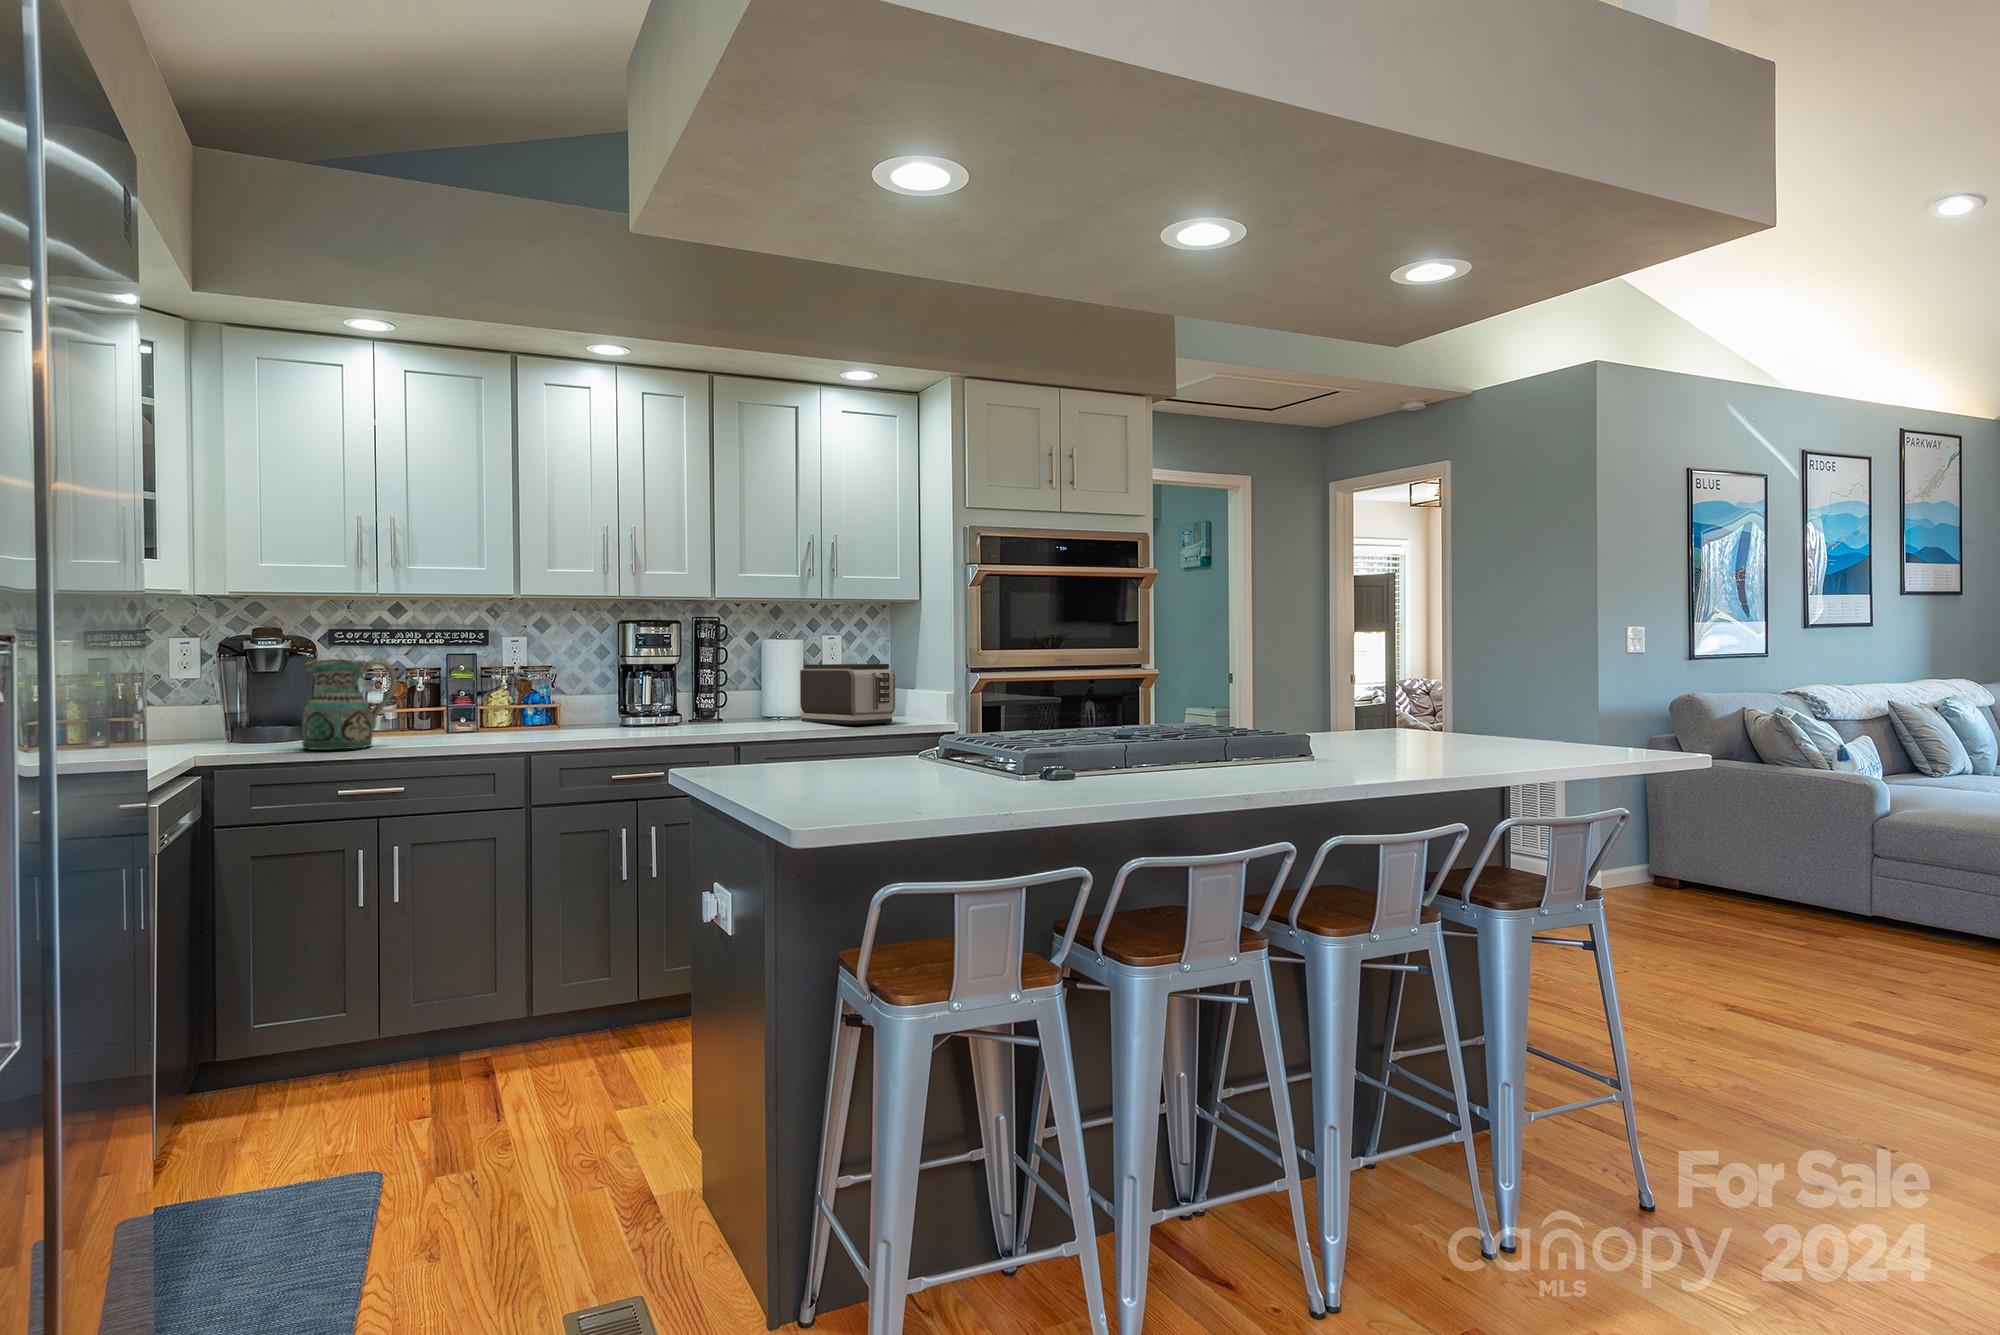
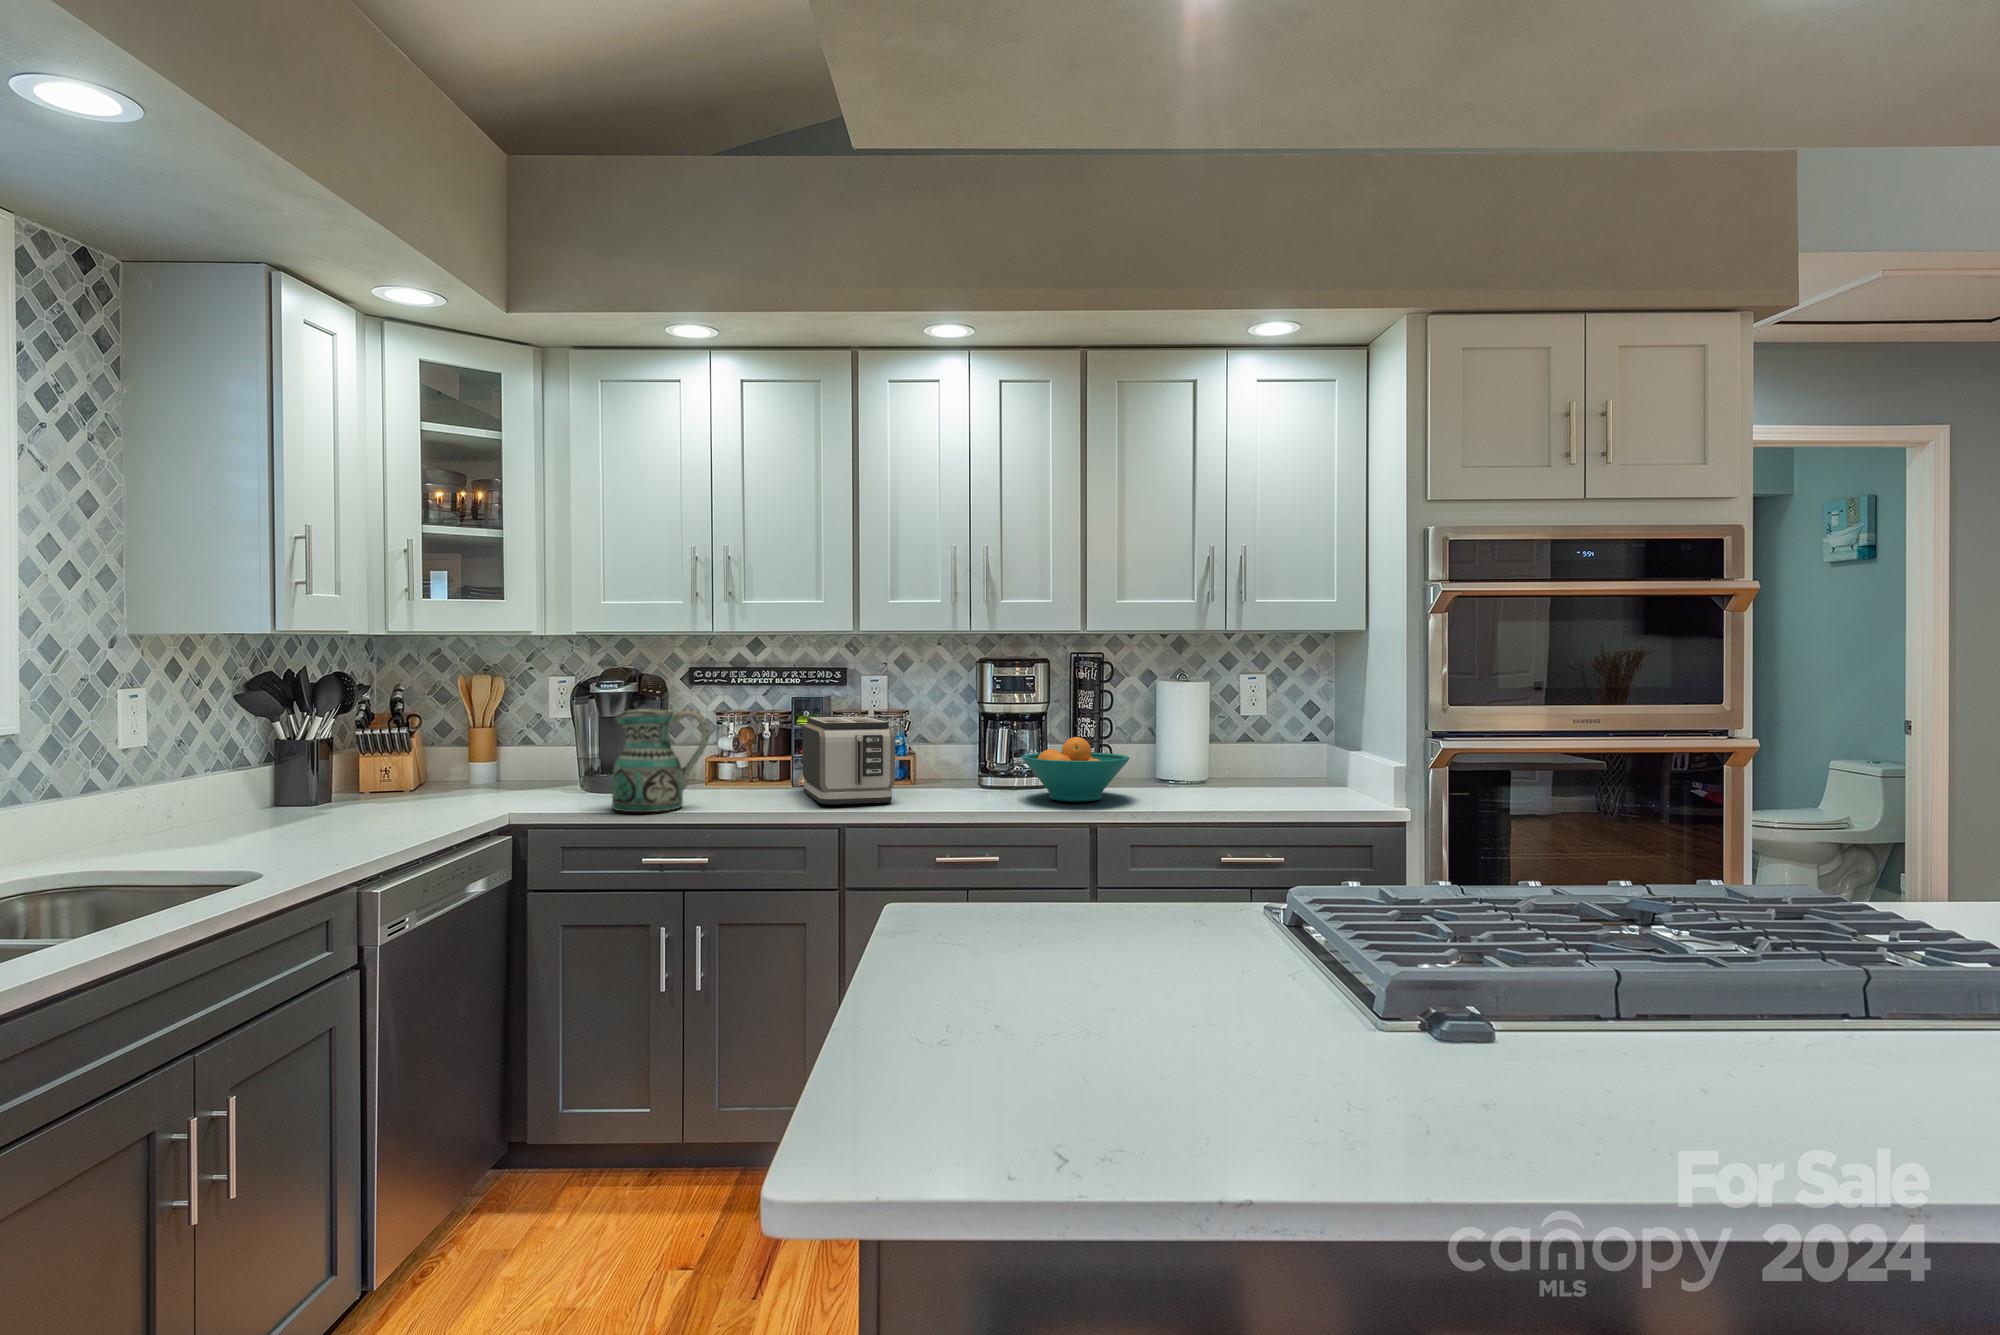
toaster: present [800,664,895,724] -> present [803,717,895,804]
fruit bowl: none [671,679,759,729] -> present [1022,737,1129,802]

